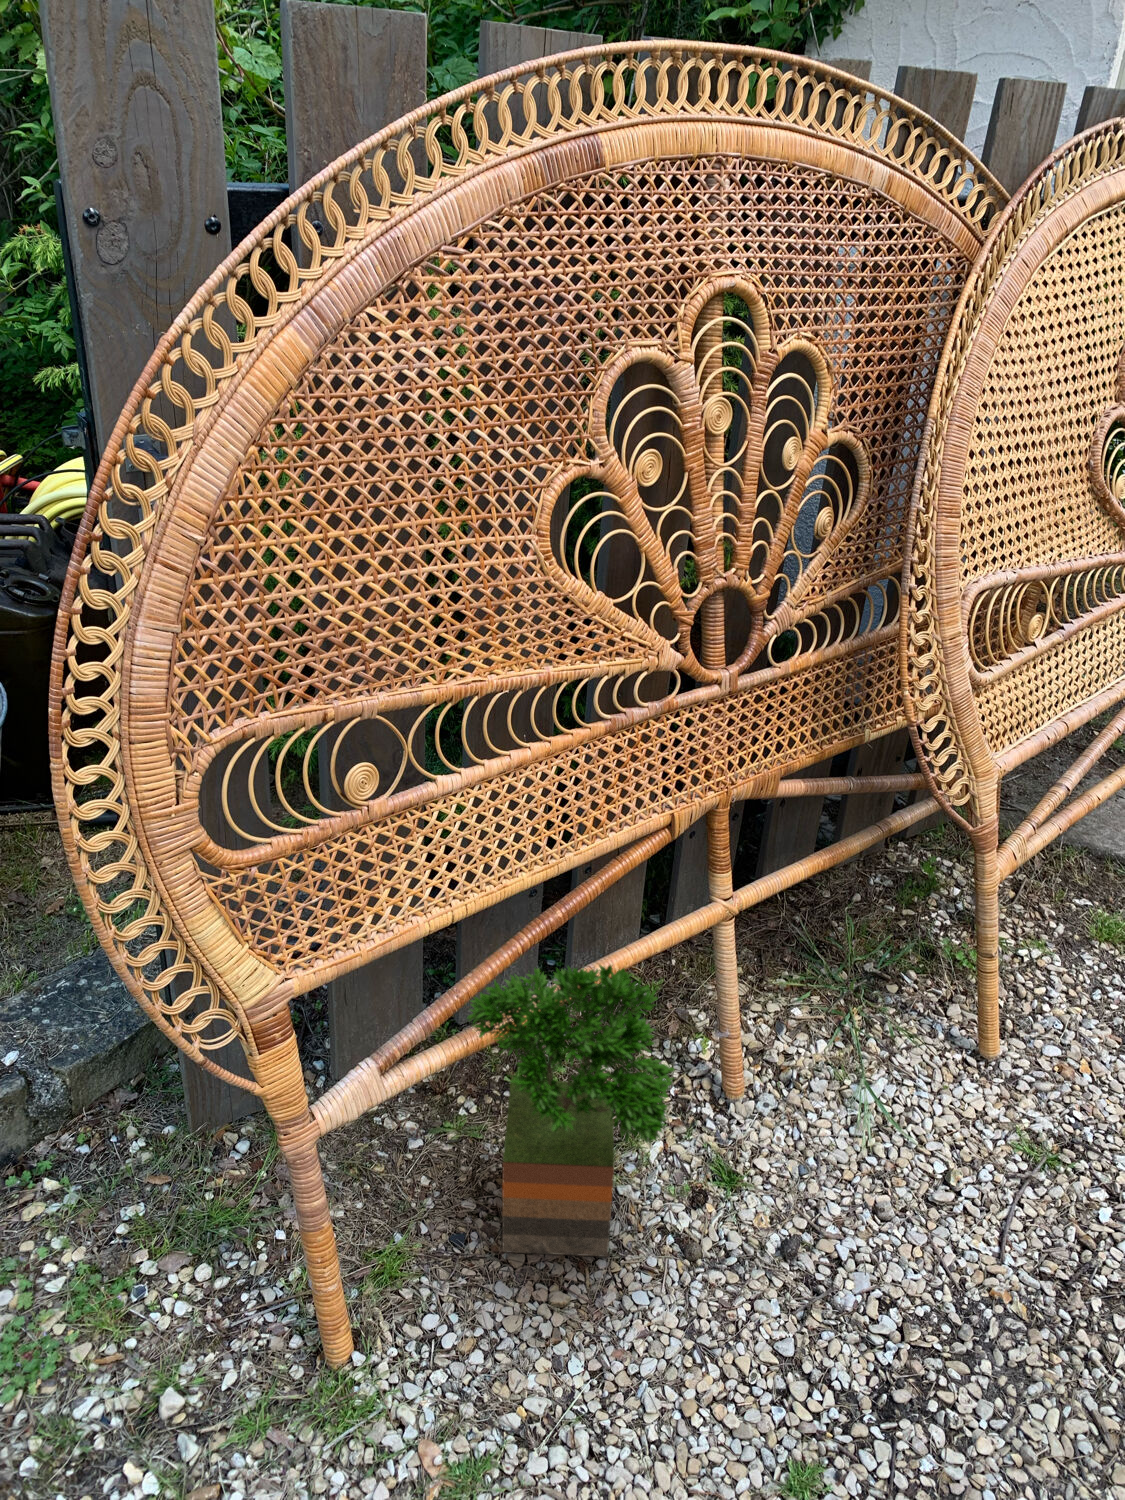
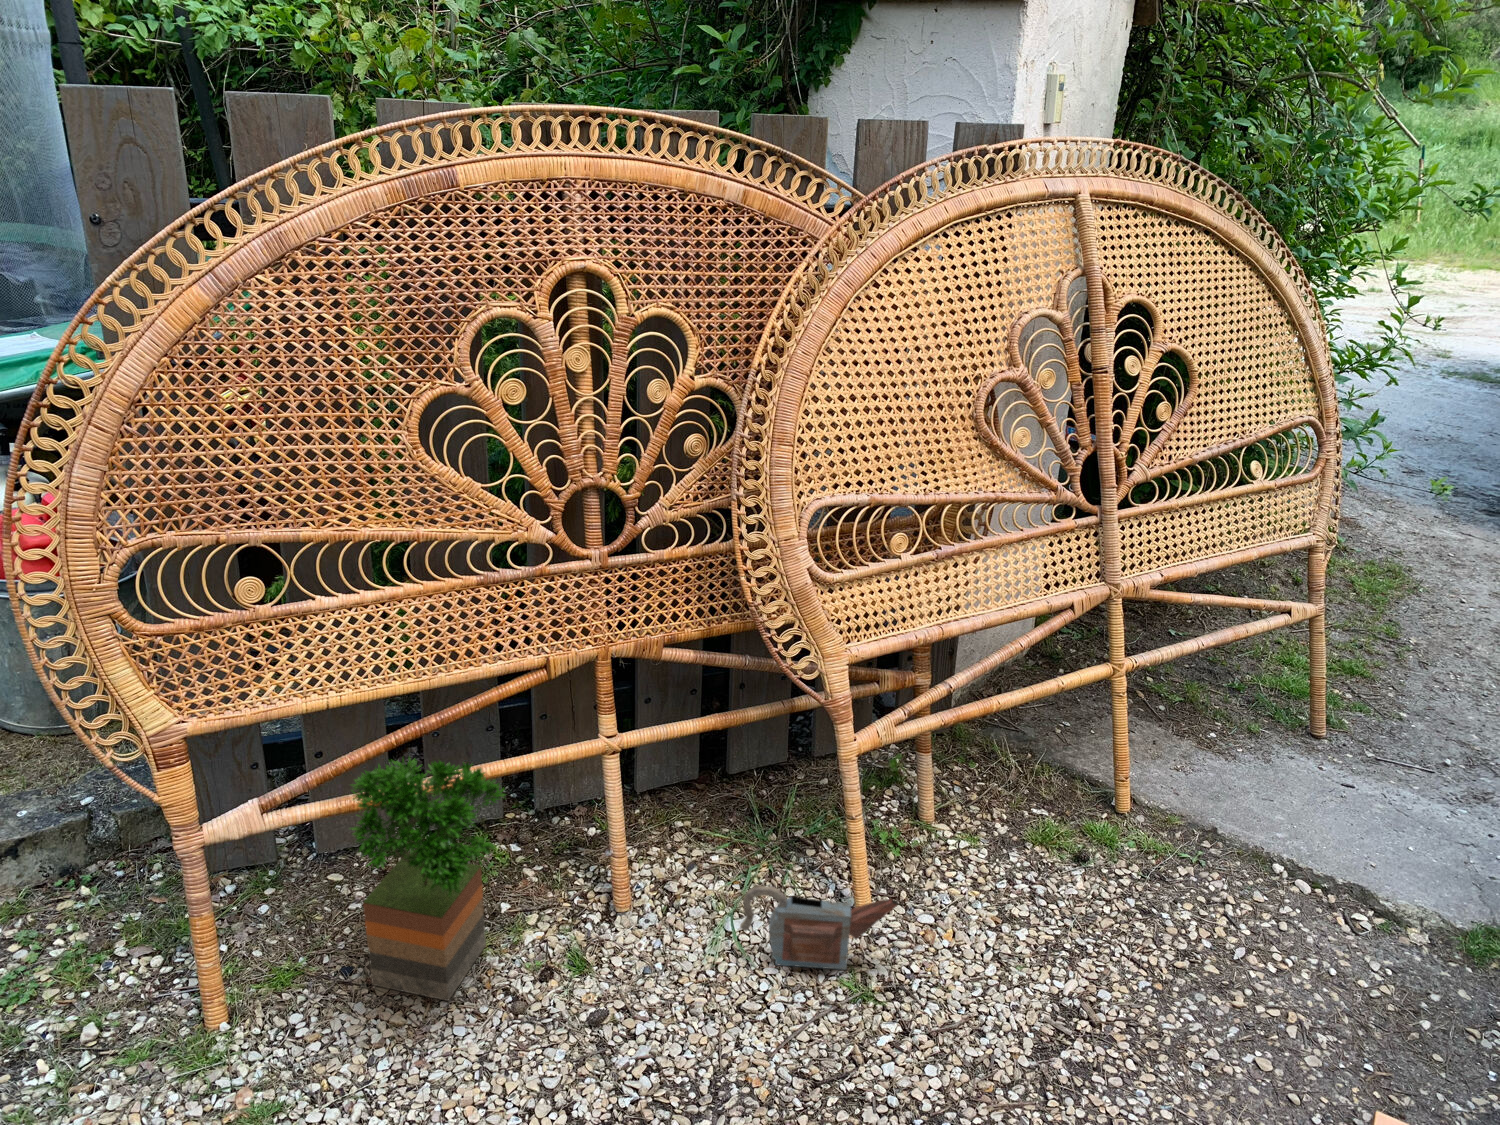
watering can: none [897,1045,1078,1136] -> present [740,886,898,970]

